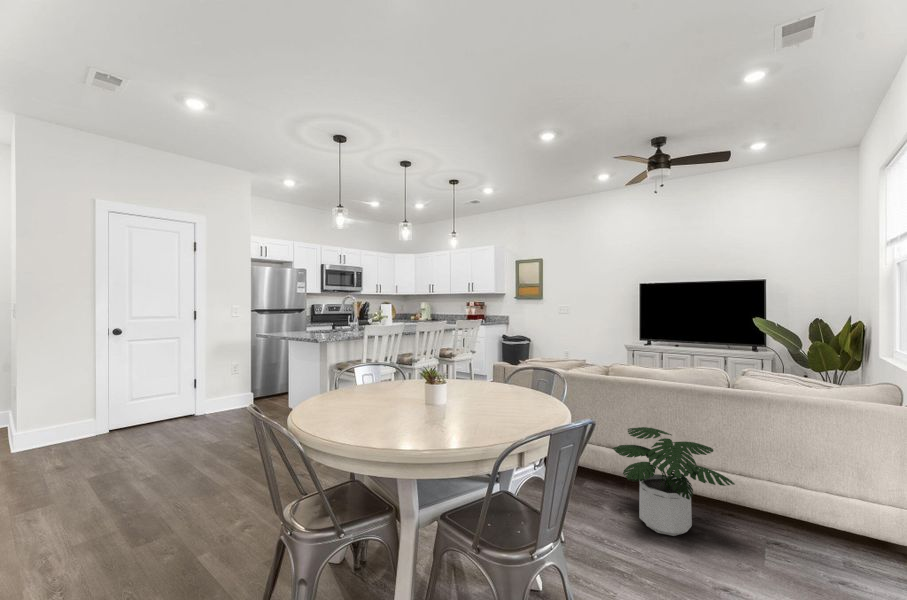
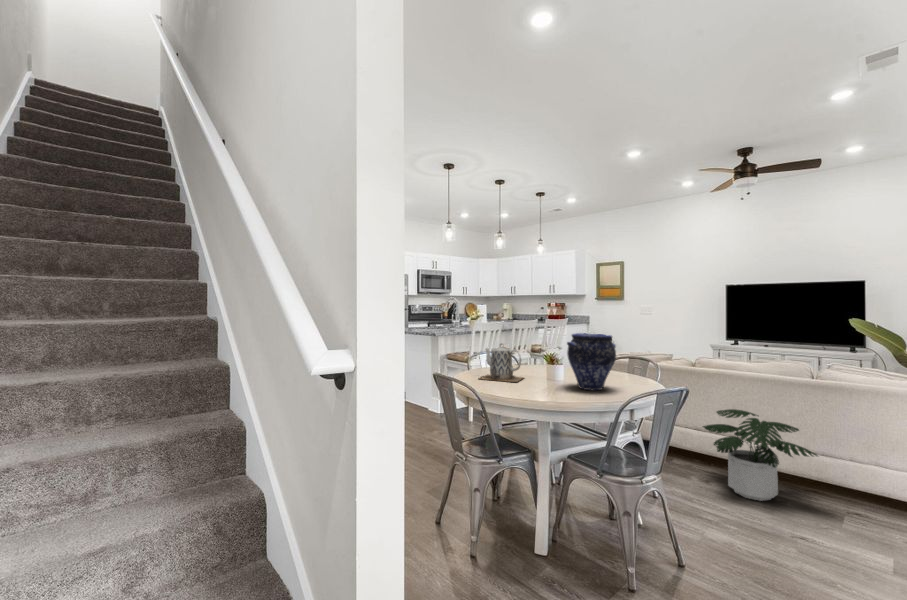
vase: none [443,348,505,424] -> present [567,333,616,390]
teapot: none [333,361,398,414] -> present [479,343,523,382]

